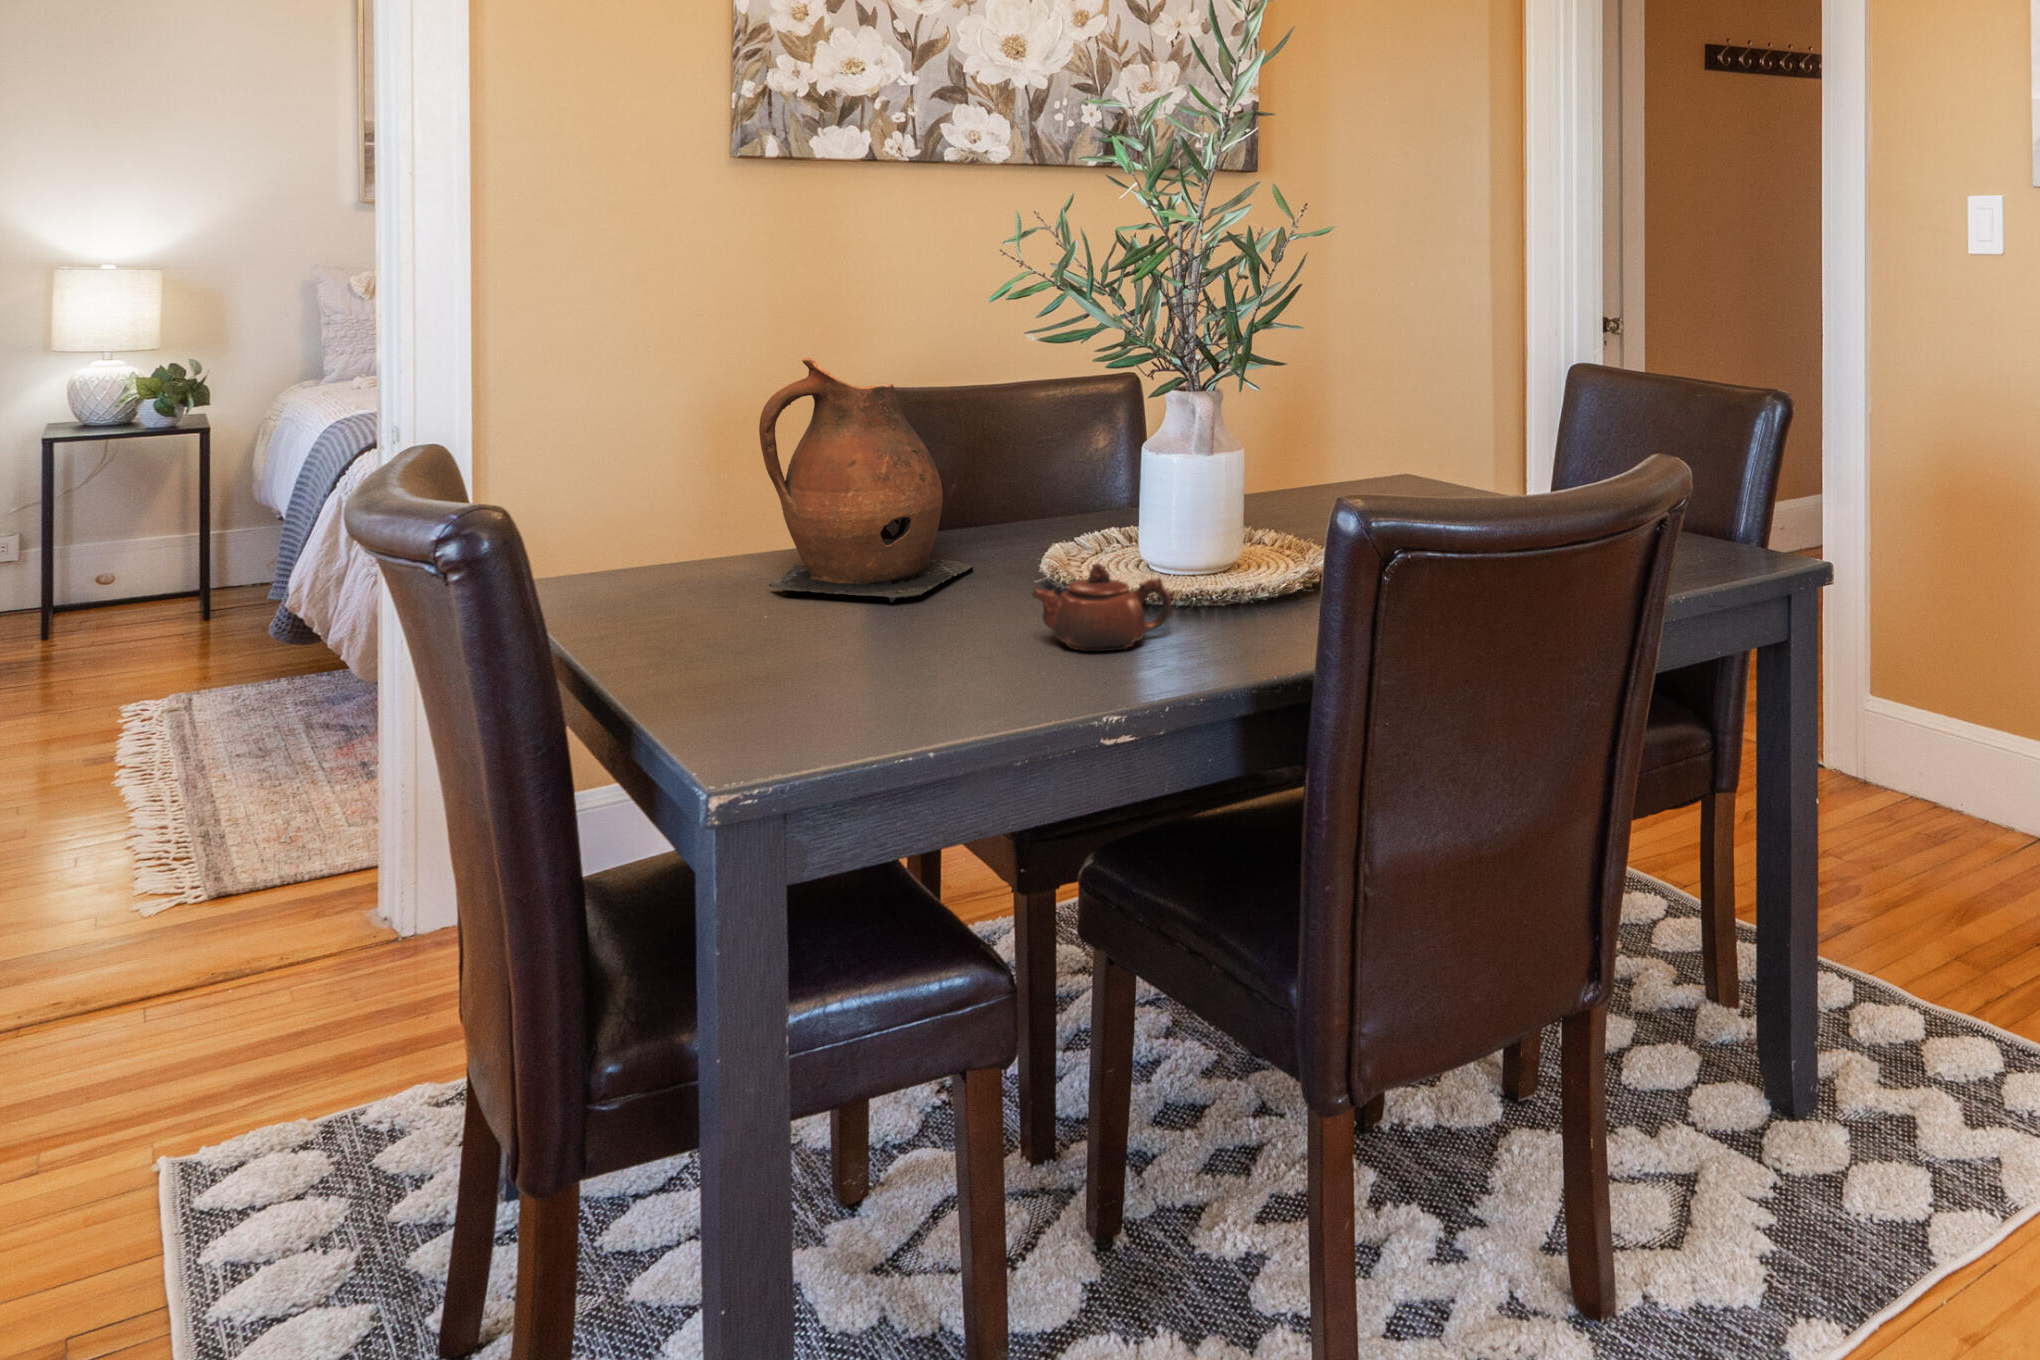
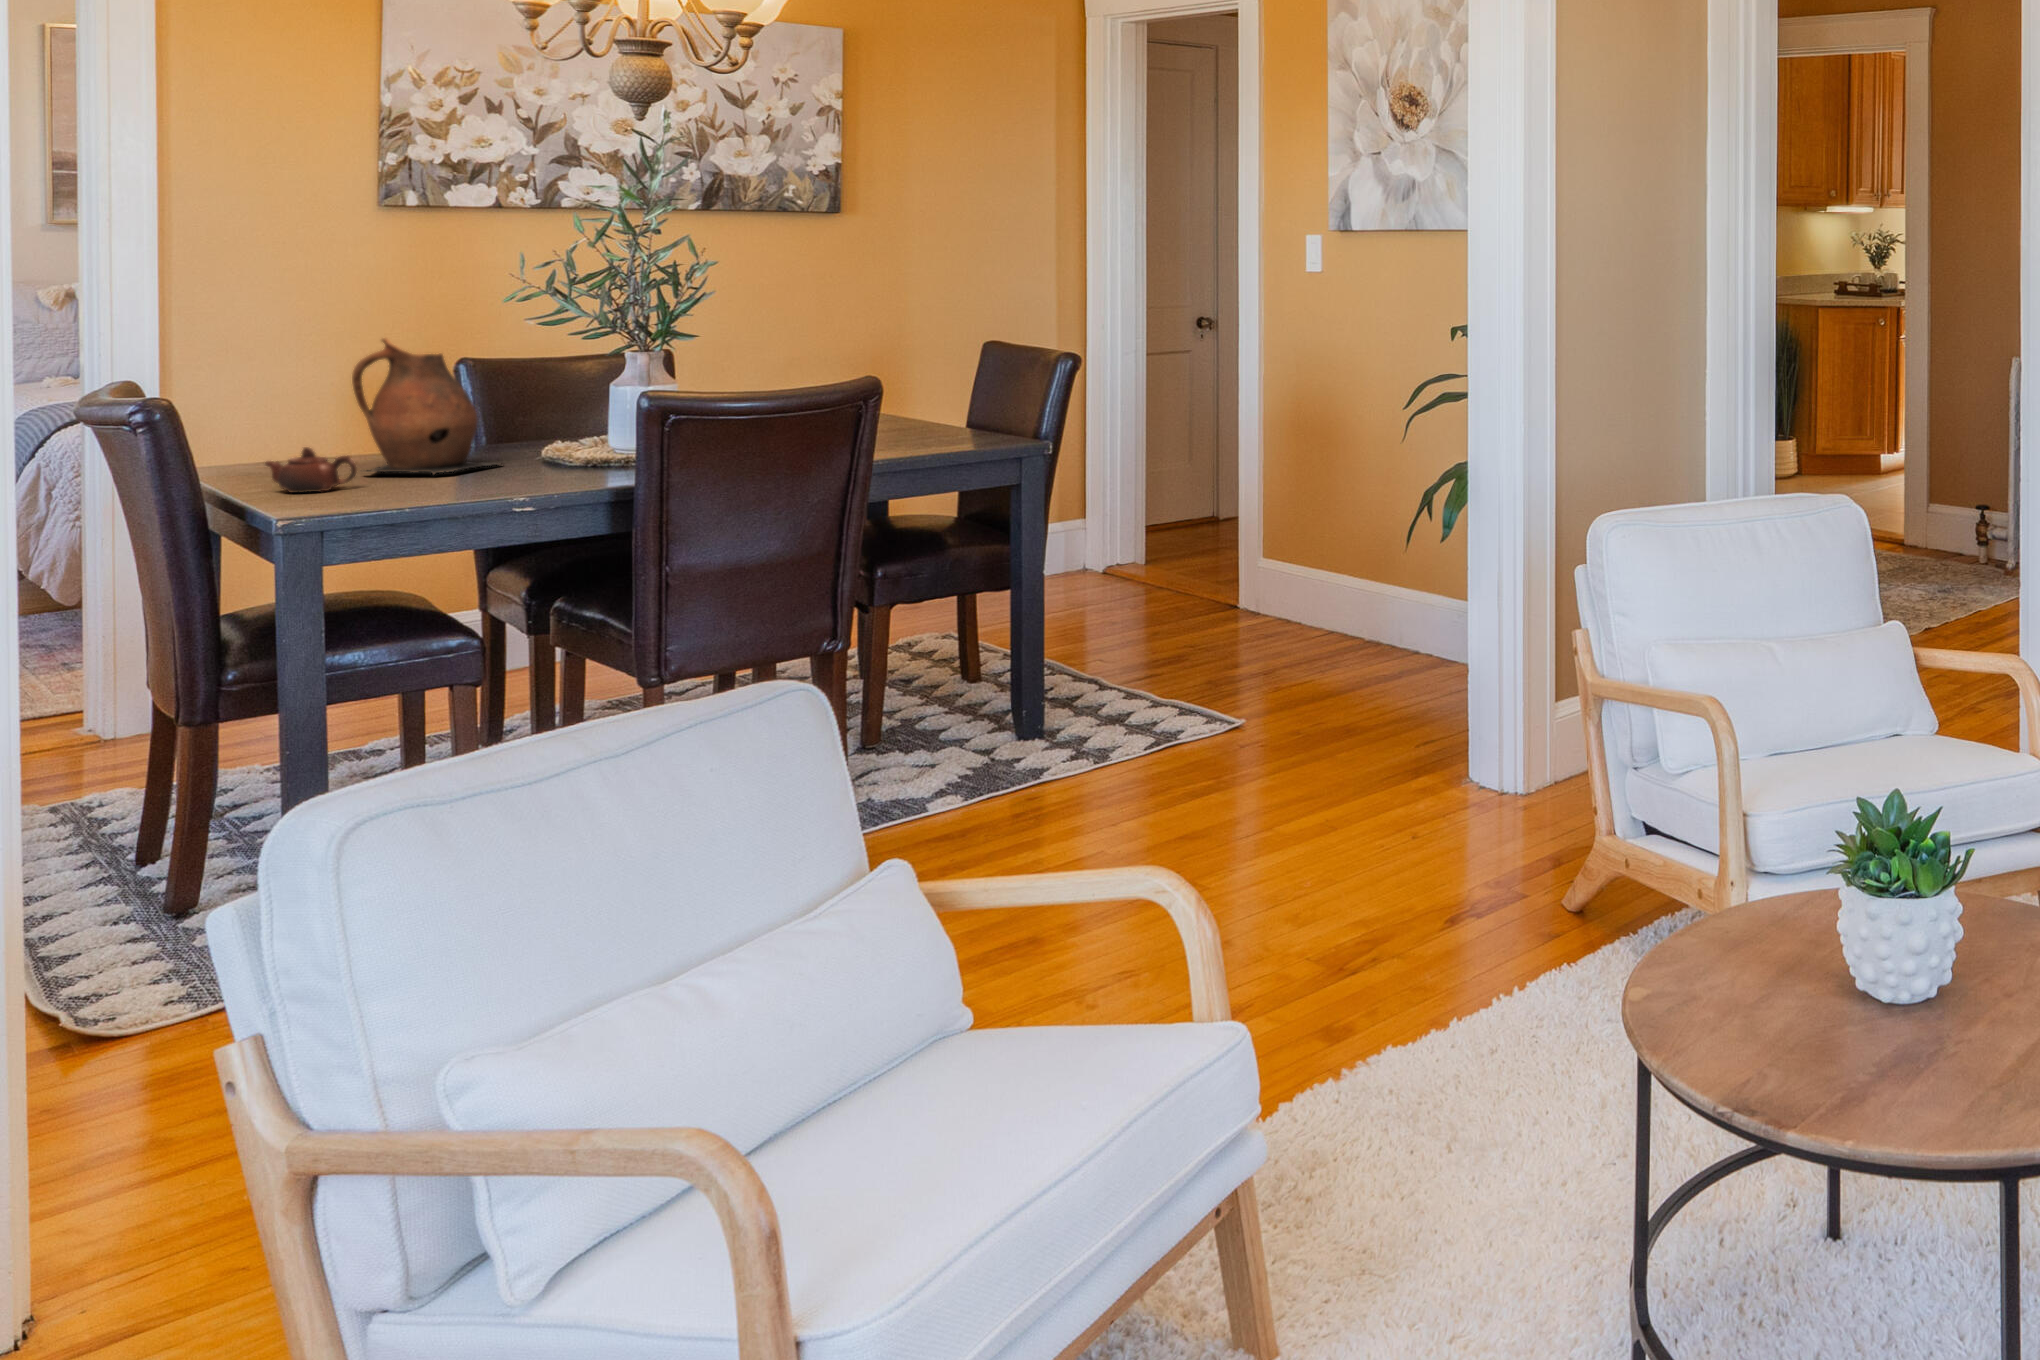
teapot: present [1032,564,1171,651] -> present [265,447,357,493]

